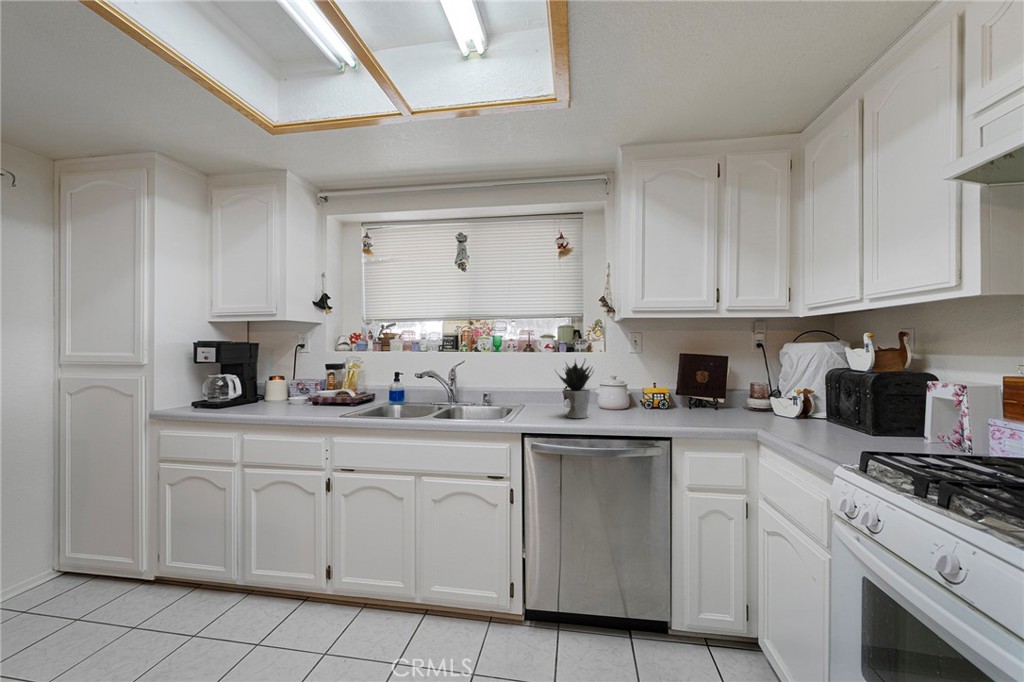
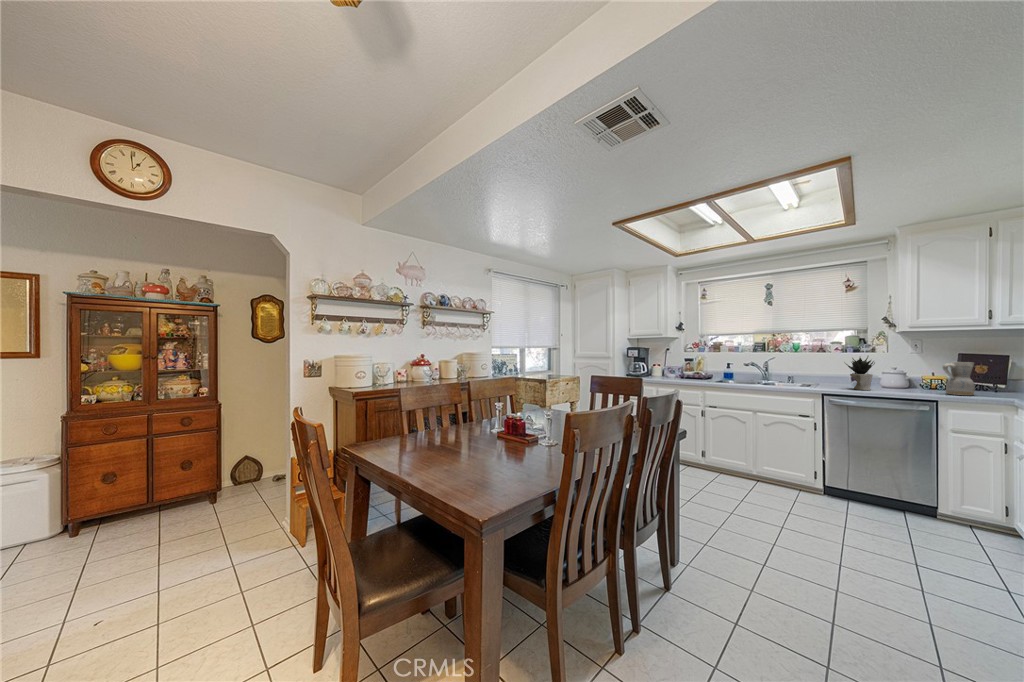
ceramic pitcher: none [672,368,705,422] -> present [943,362,975,395]

